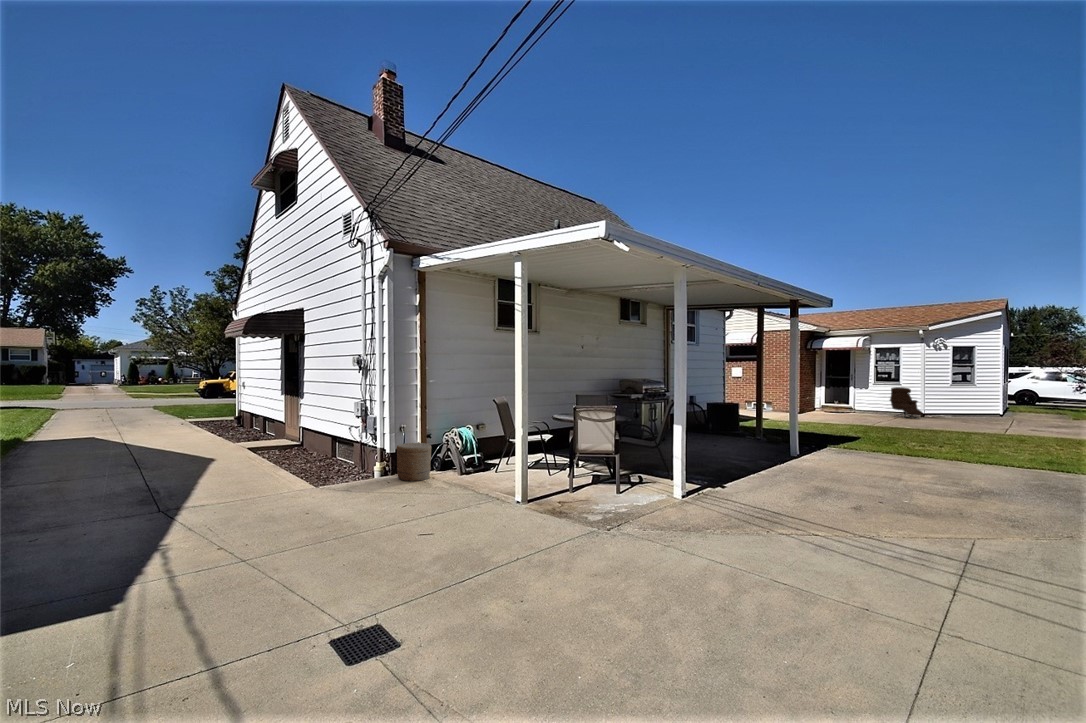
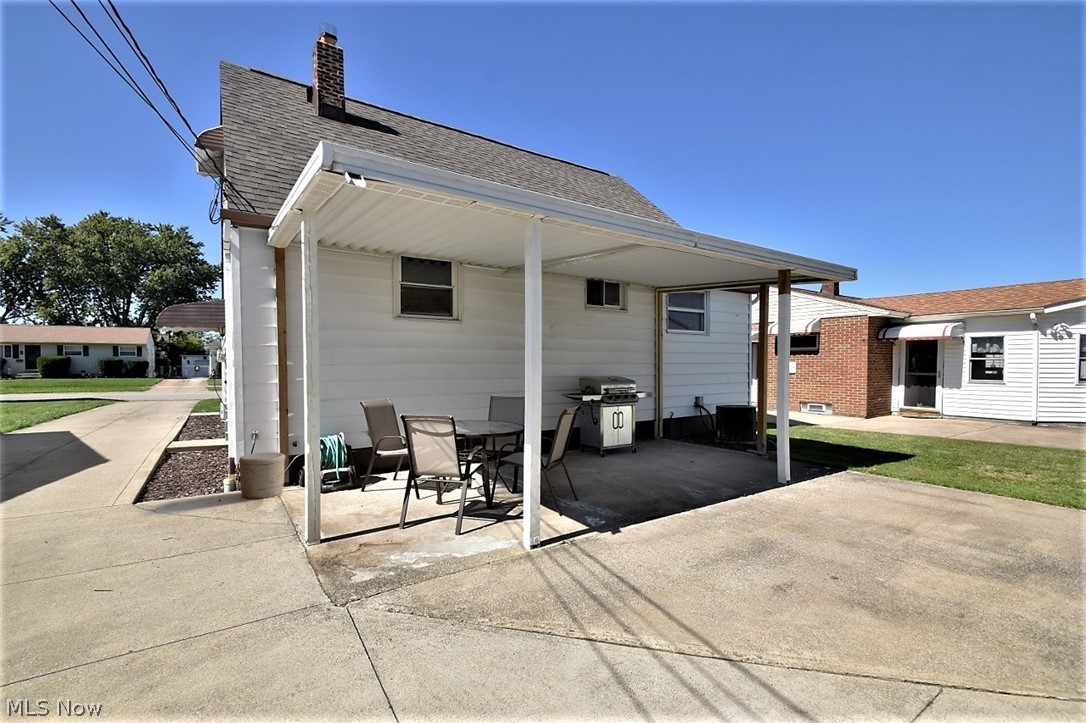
lounge chair: present [890,387,922,419] -> none [989,387,1034,429]

